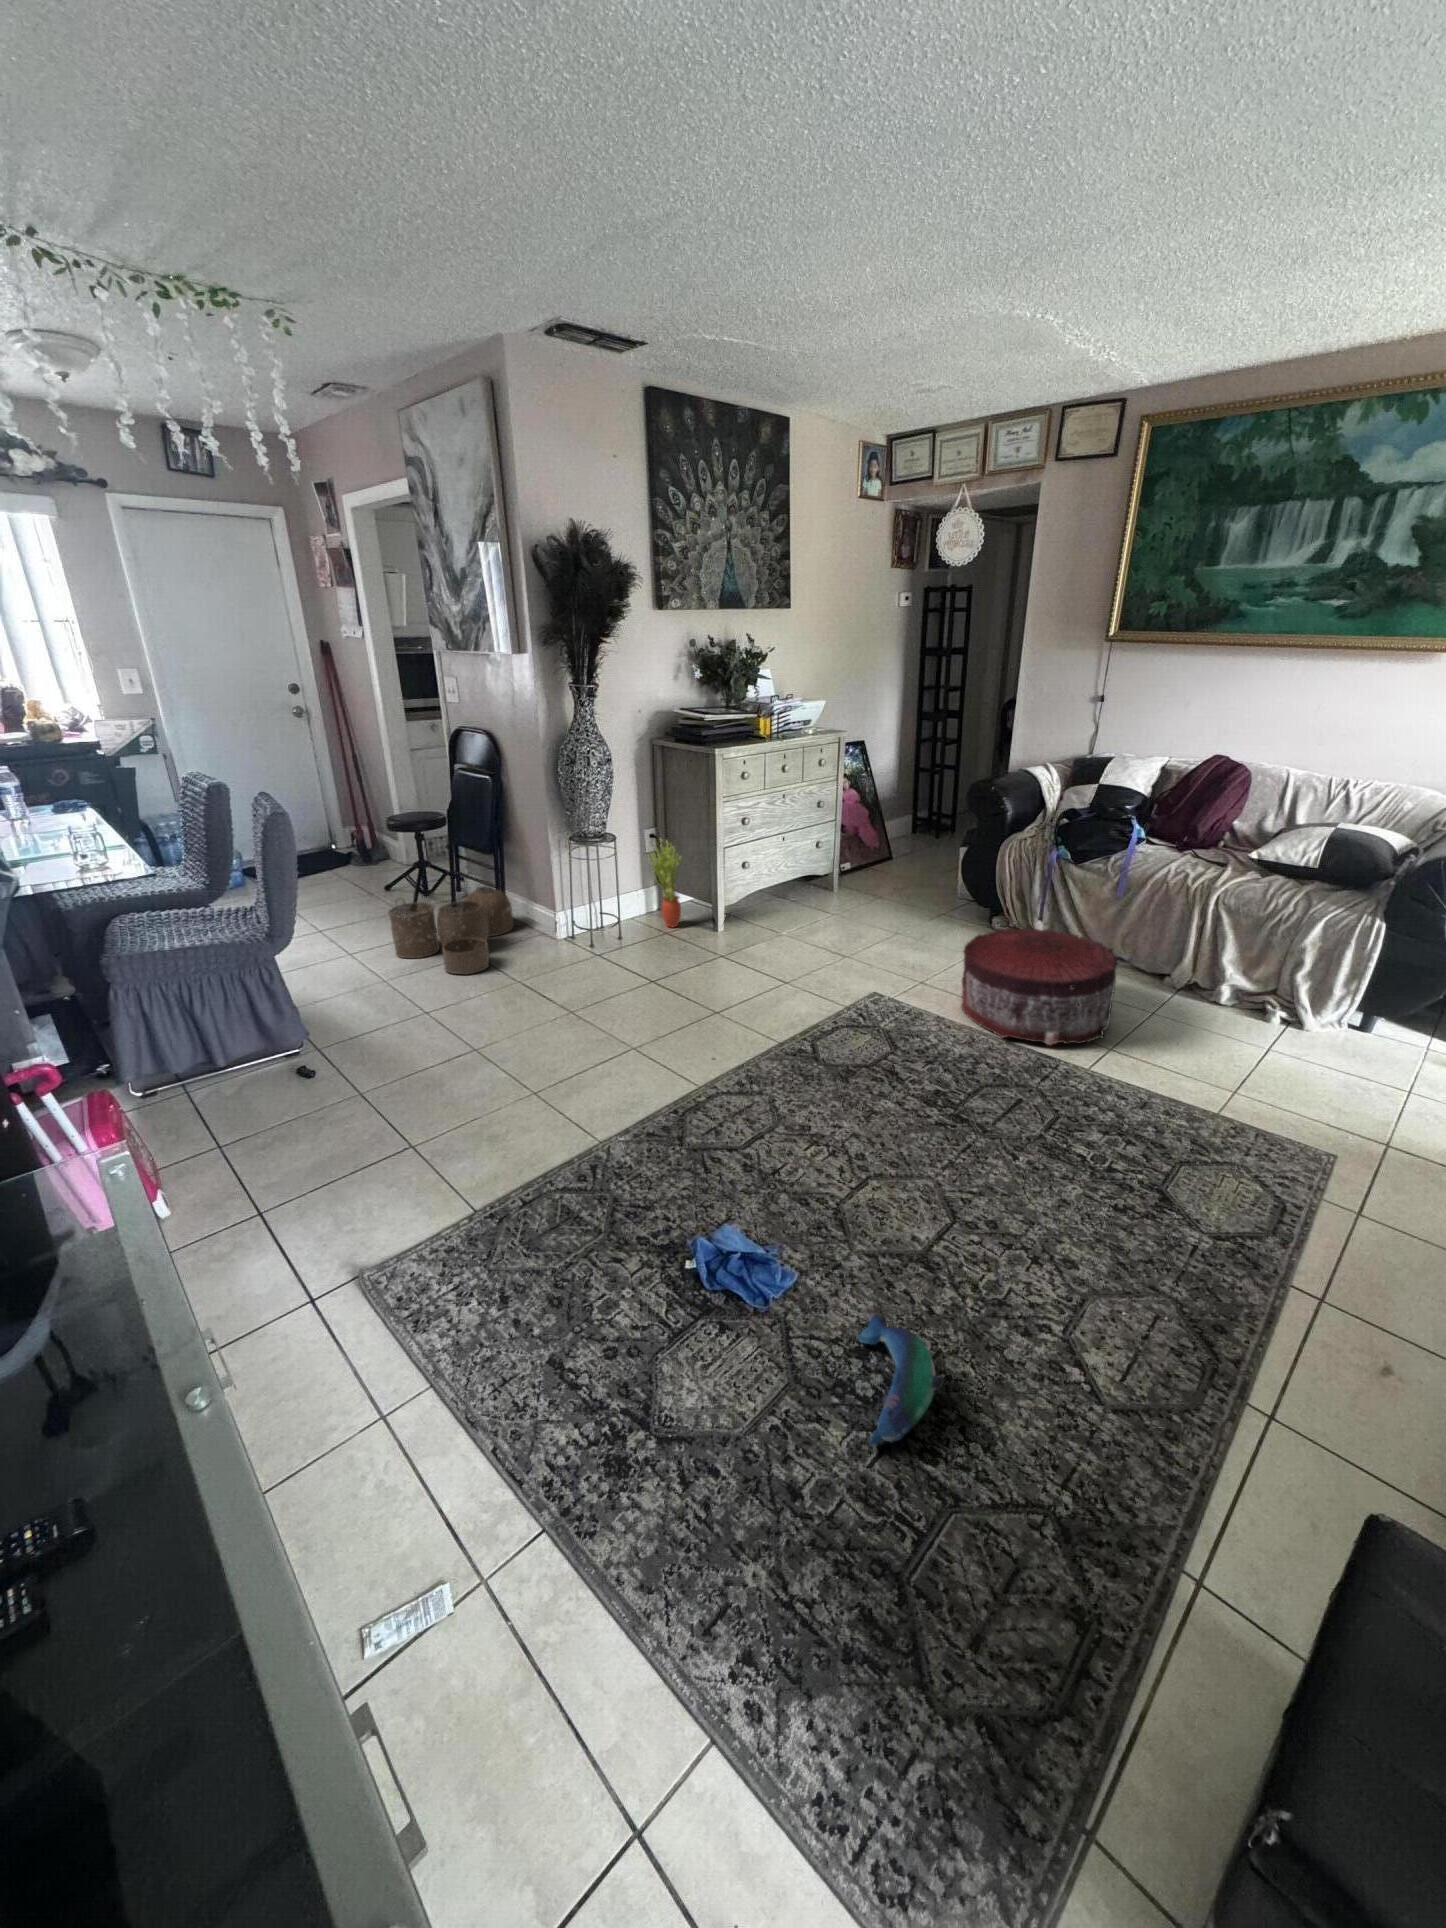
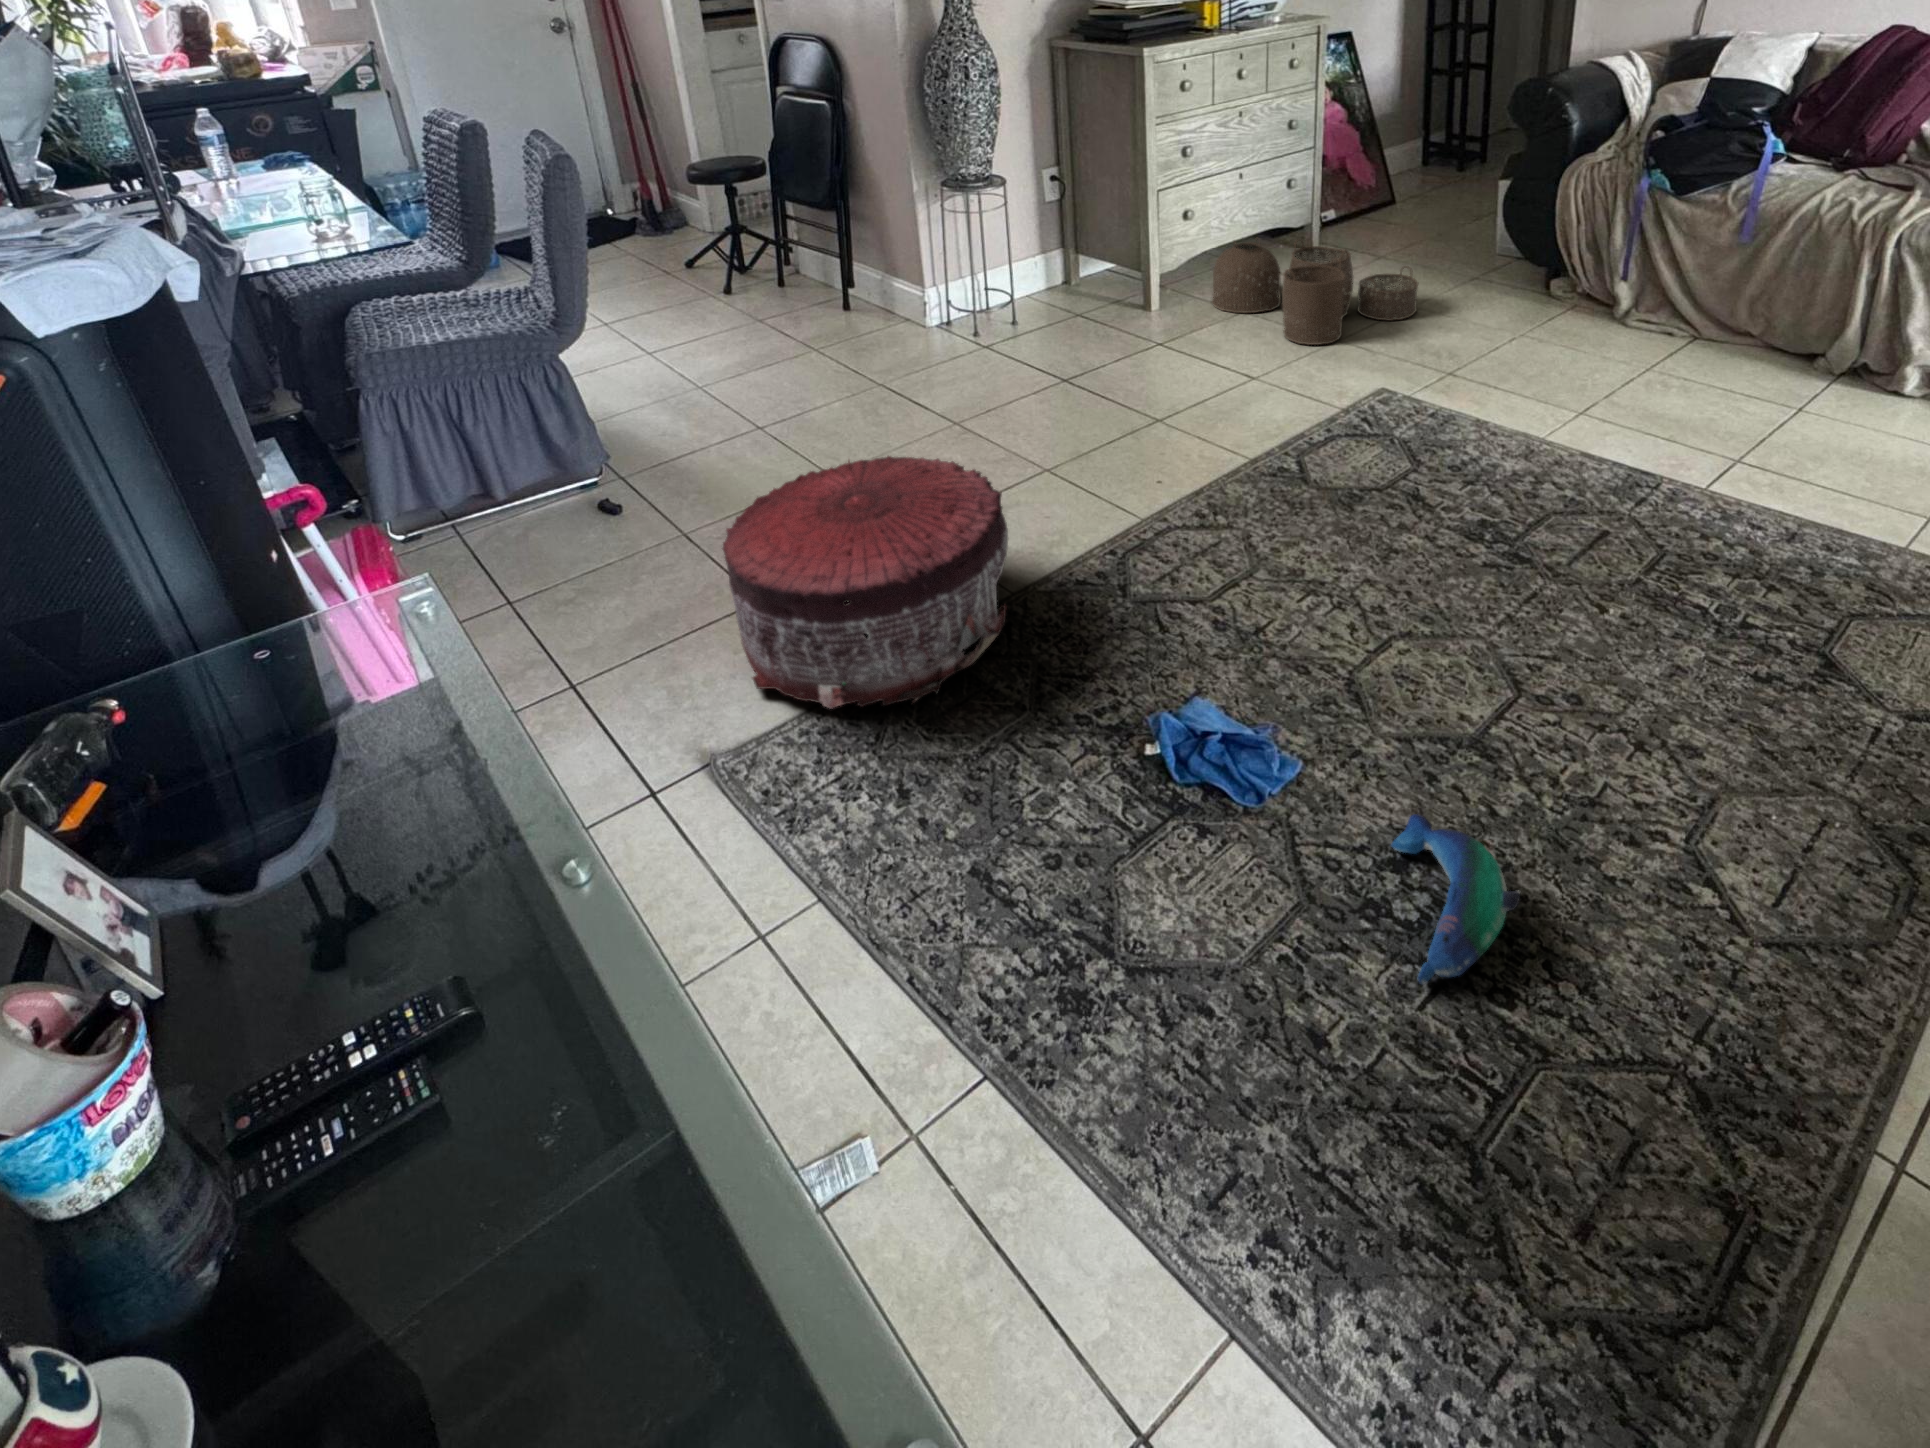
potted plant: present [649,839,681,928] -> none [1049,180,1099,307]
woven basket: present [388,886,514,974] -> present [1212,239,1418,345]
pouf: present [961,929,1118,1045] -> present [723,456,1008,708]

